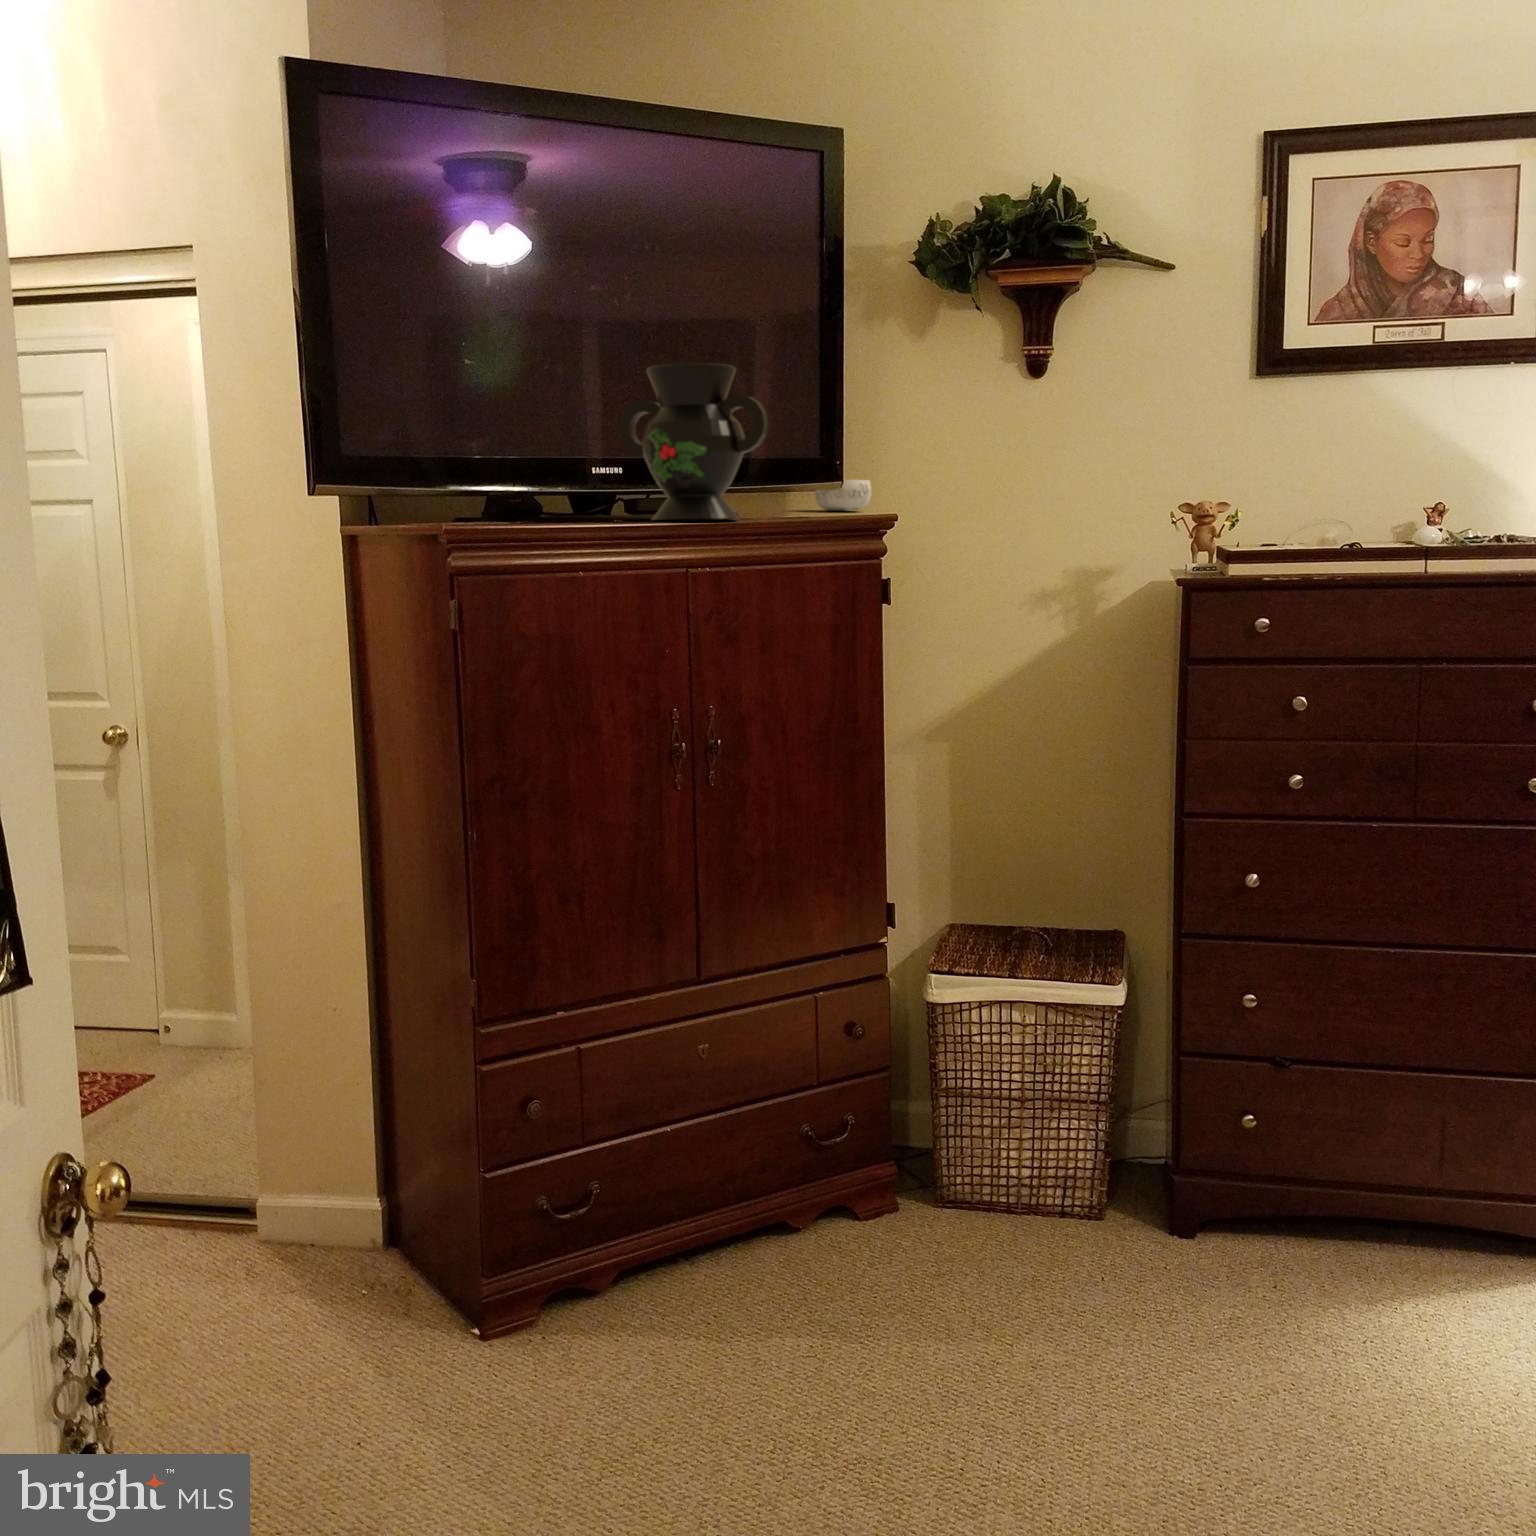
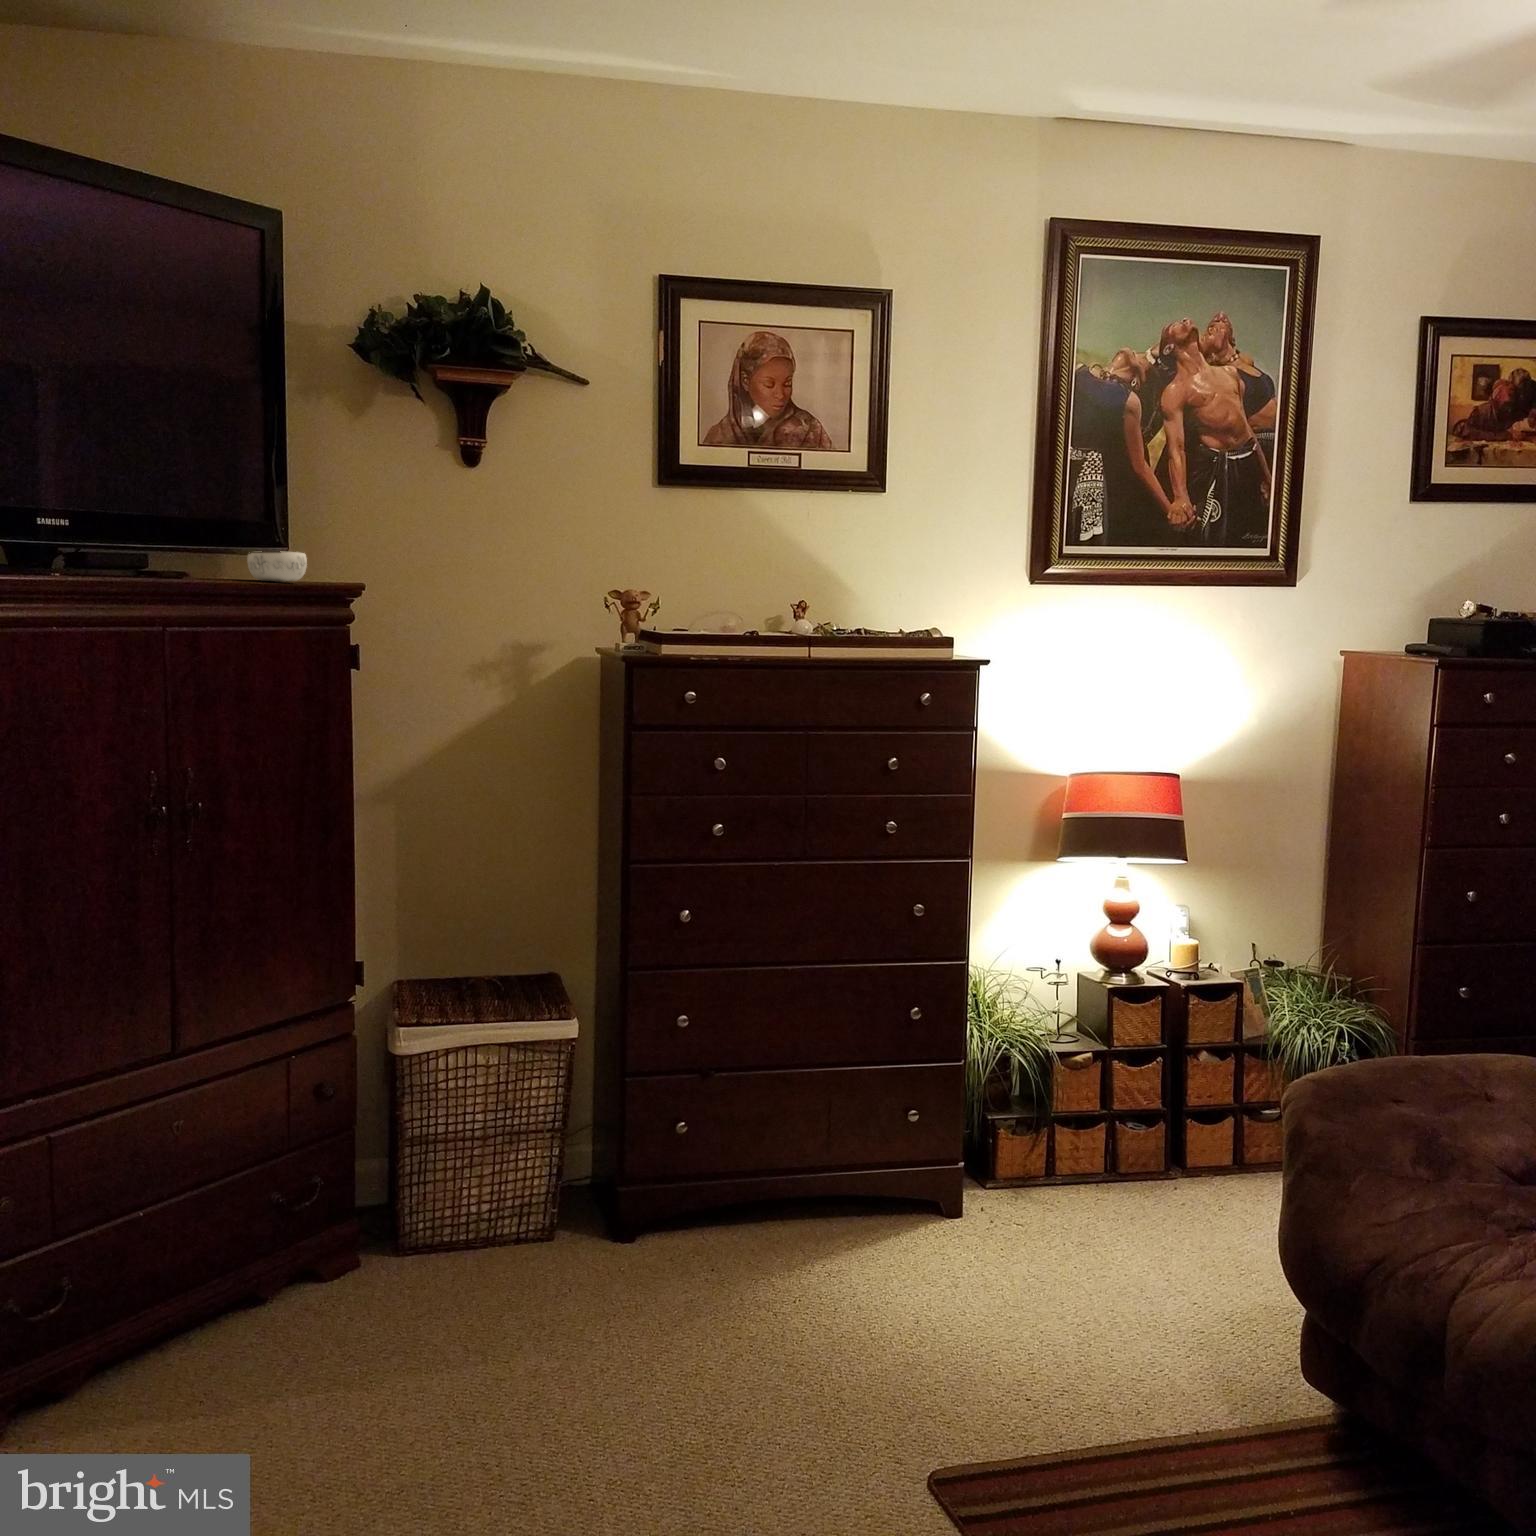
decorative vase: present [619,363,769,520] -> none [75,424,244,584]

